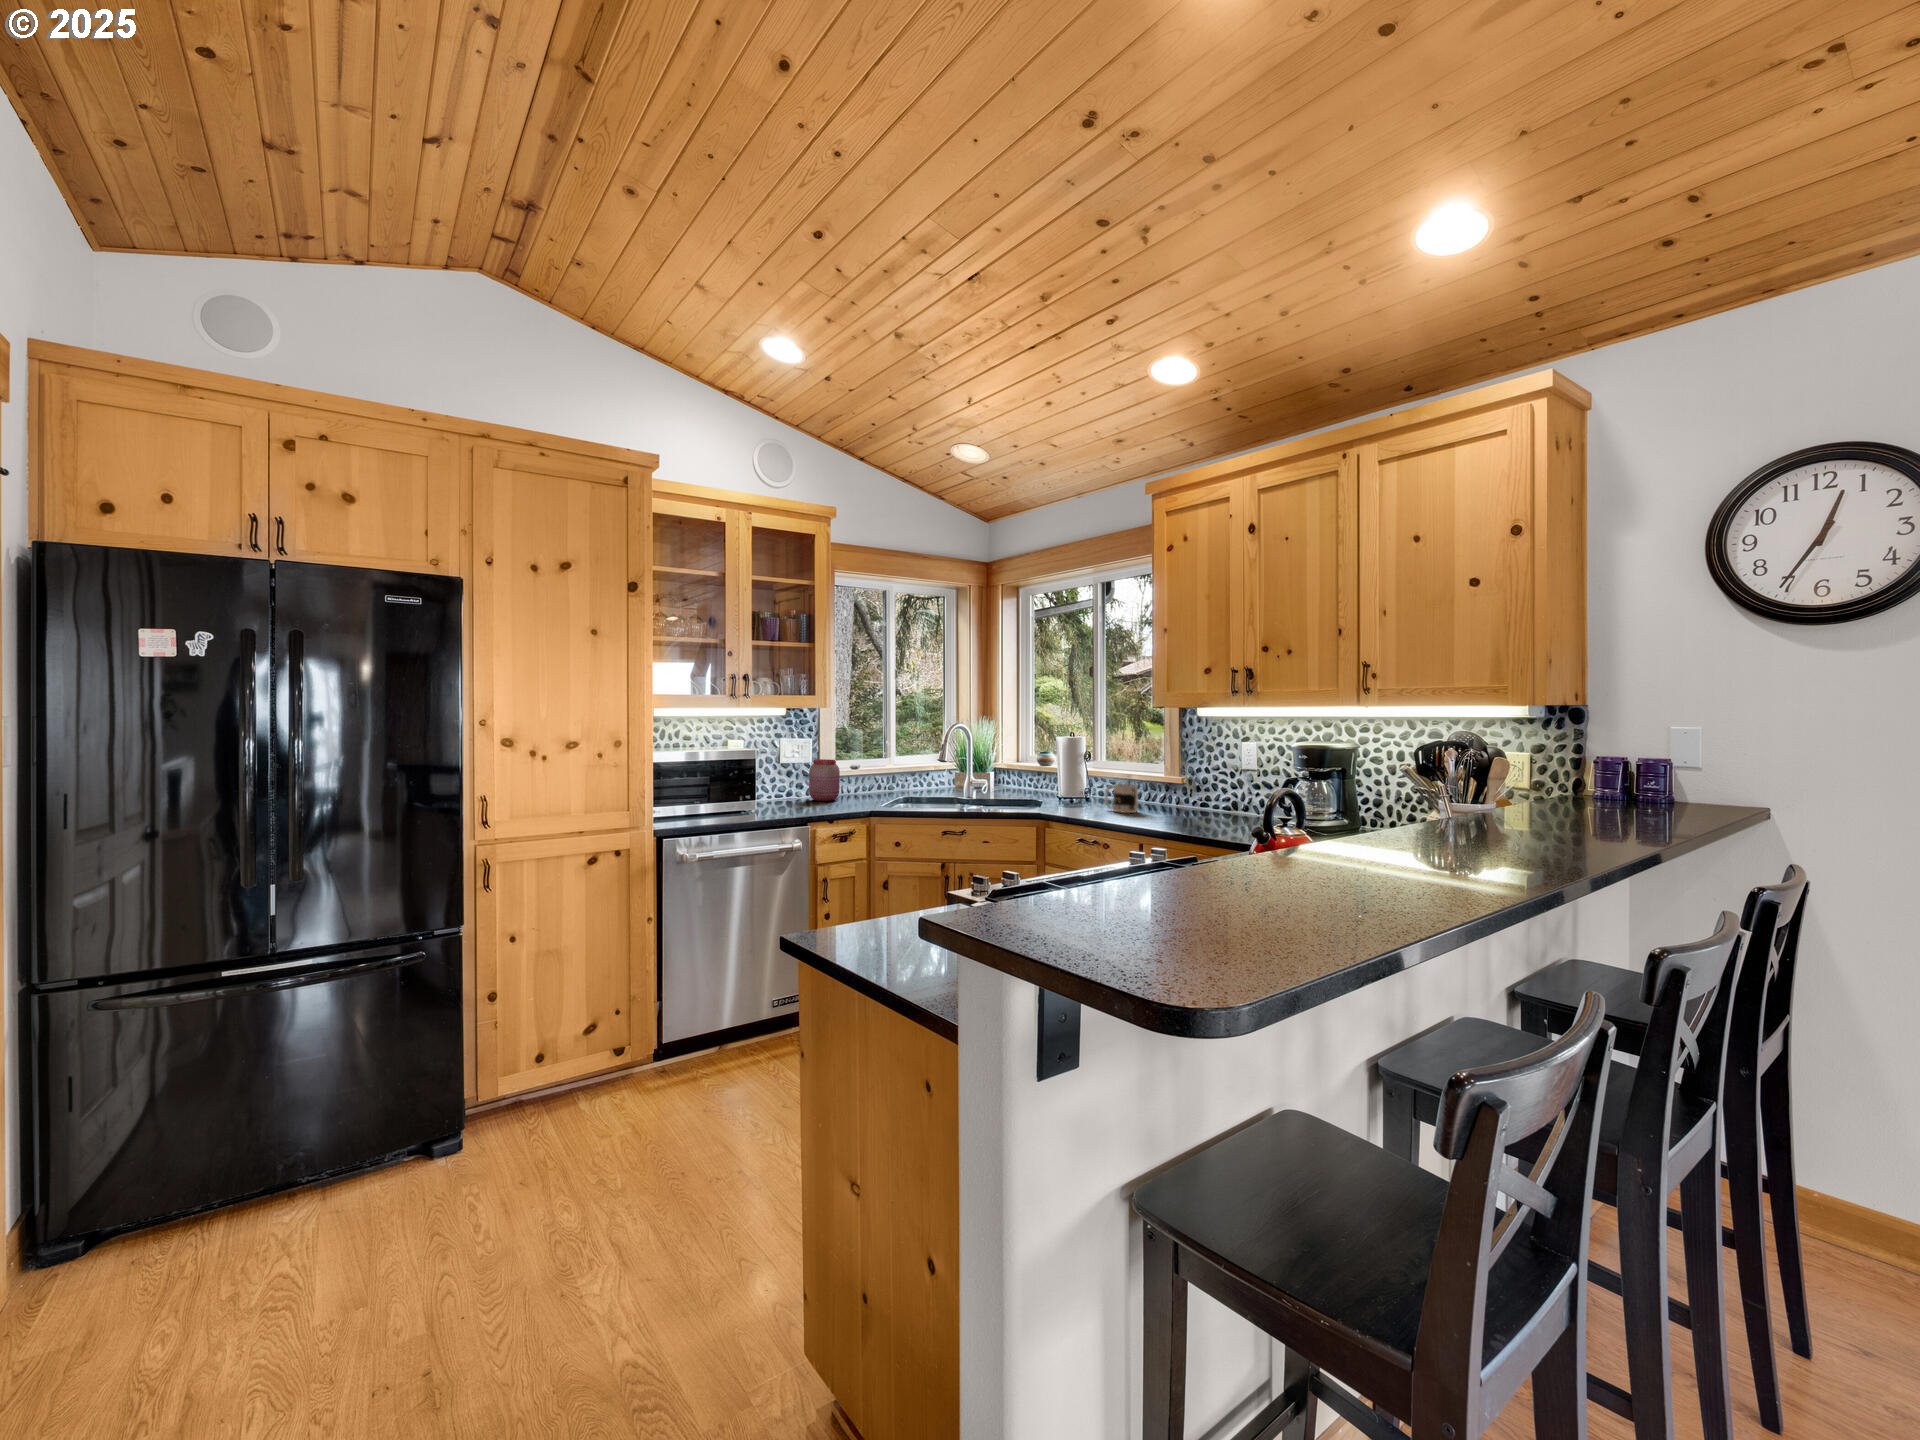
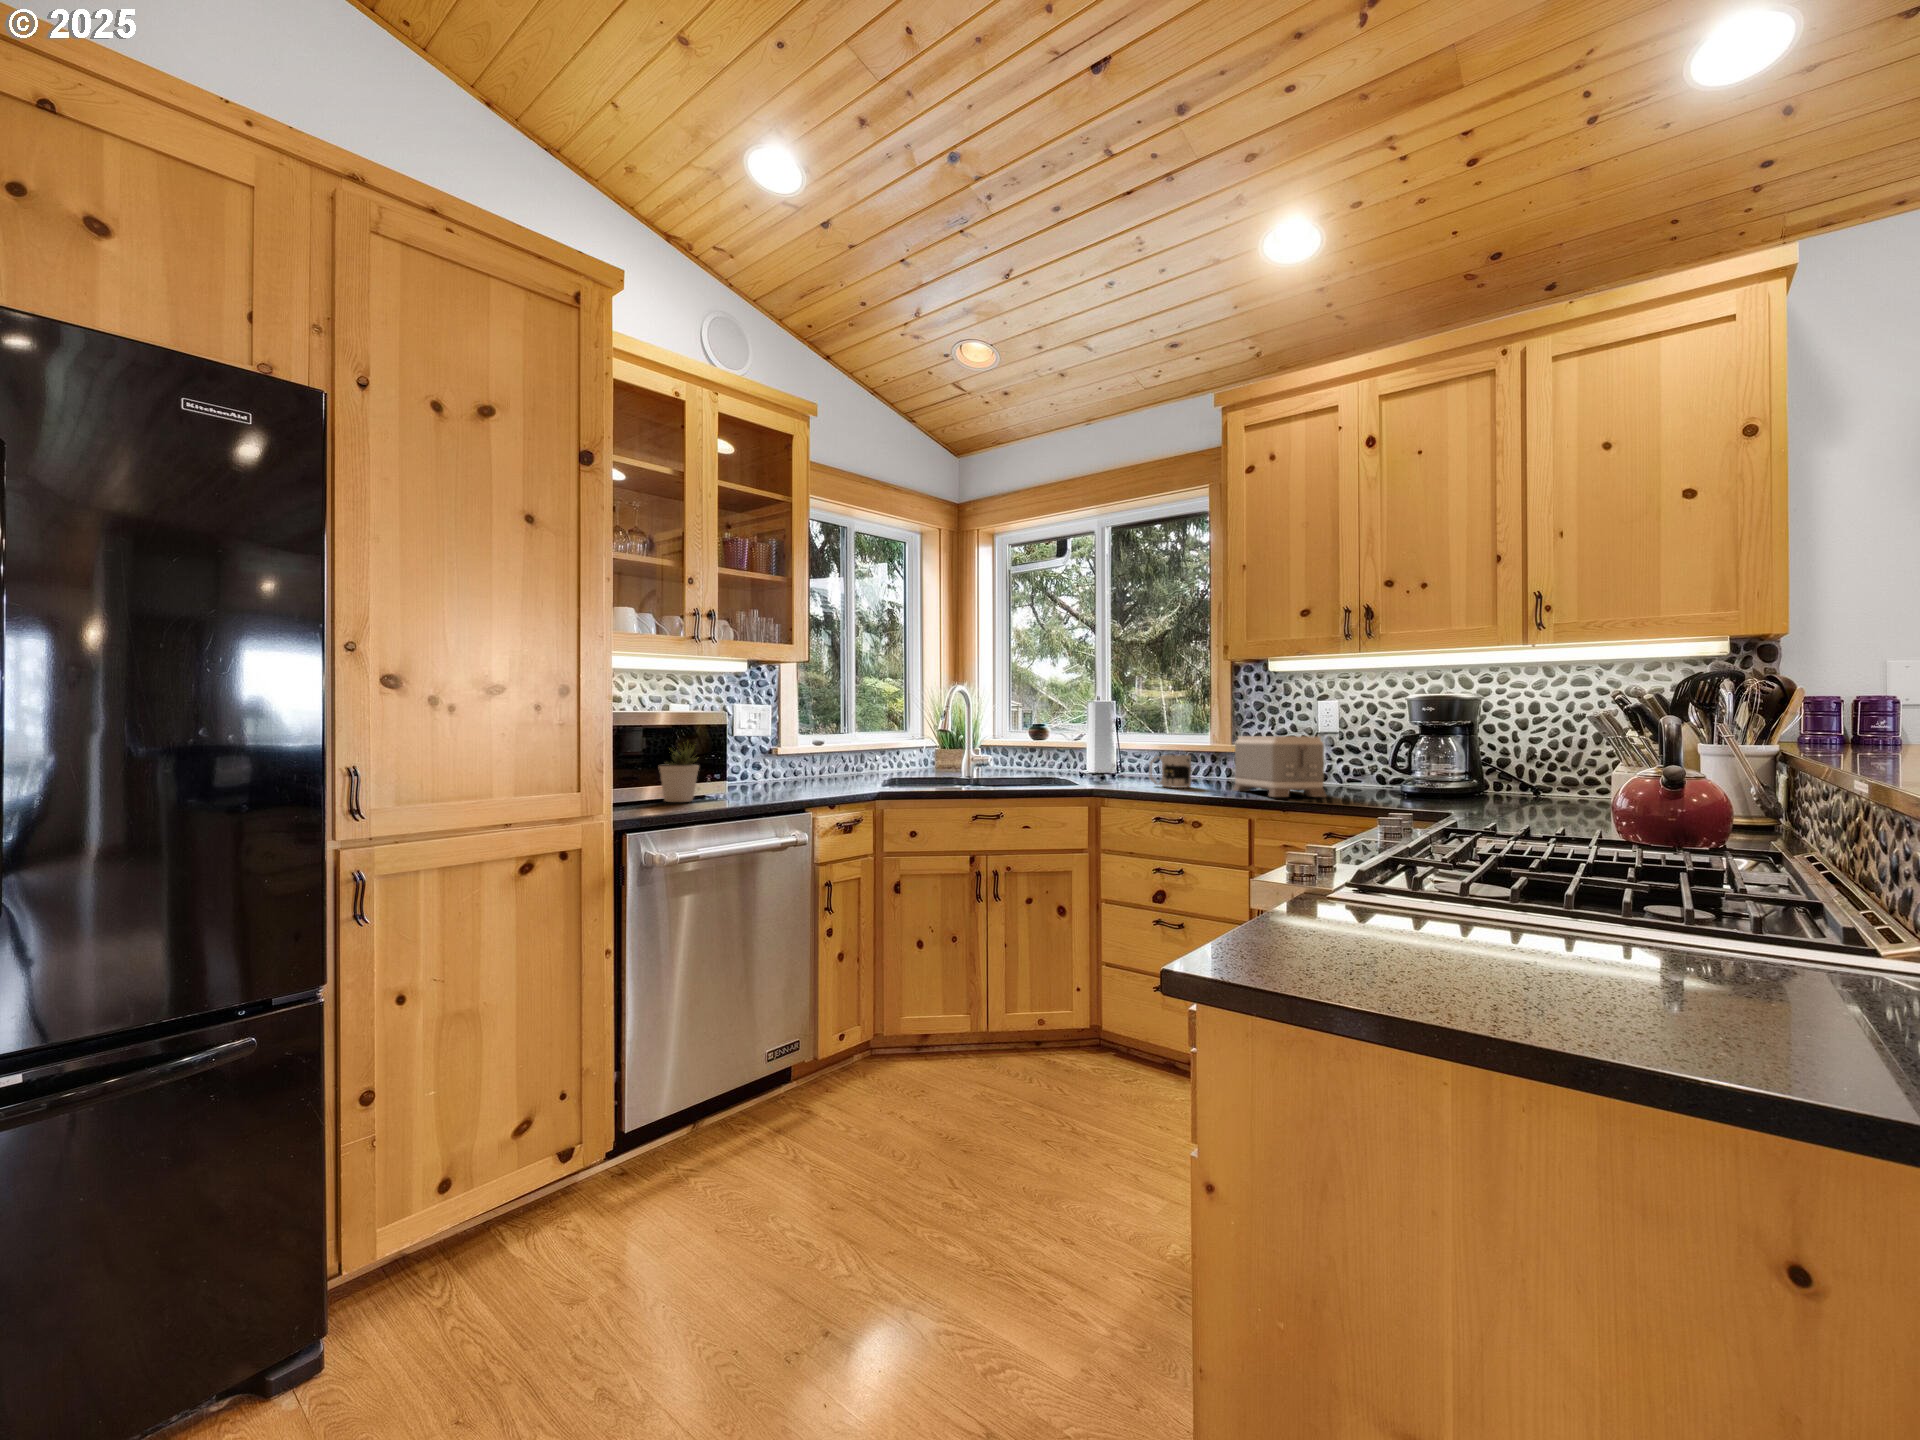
jar: present [809,759,840,801] -> none [771,732,811,785]
potted plant: none [707,769,737,815] -> present [659,746,699,802]
toaster: none [1167,771,1229,826] -> present [1233,736,1326,797]

